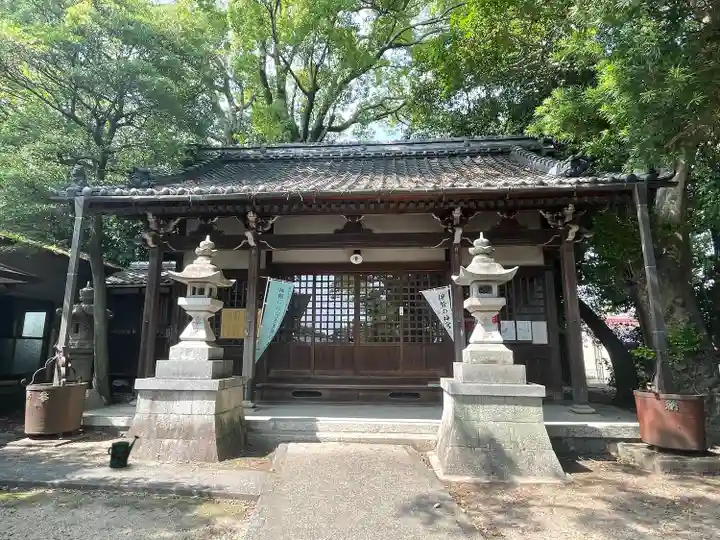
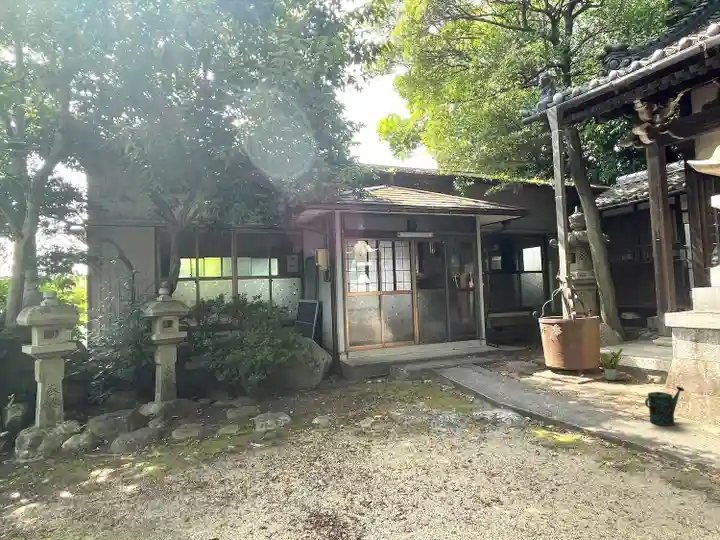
potted plant: none [72,411,105,440] -> present [592,348,625,380]

